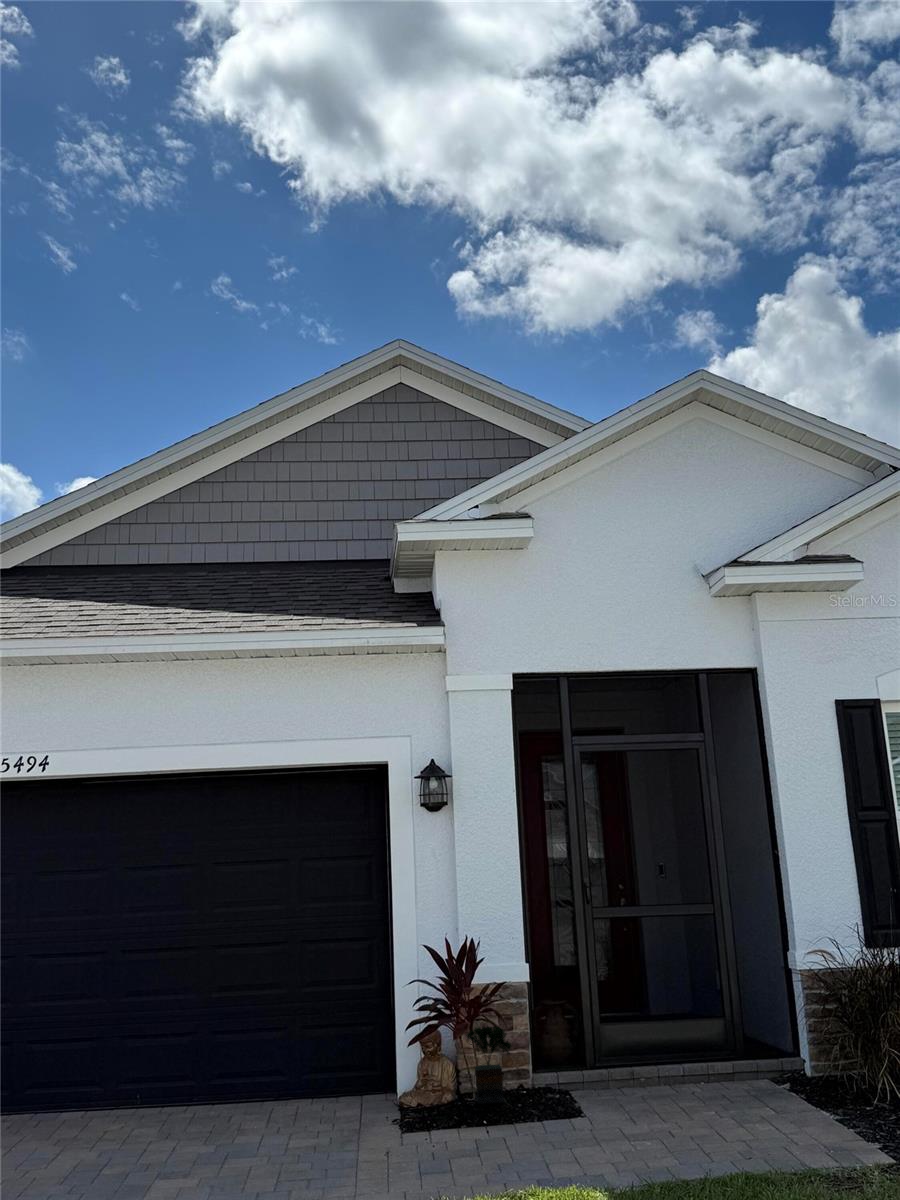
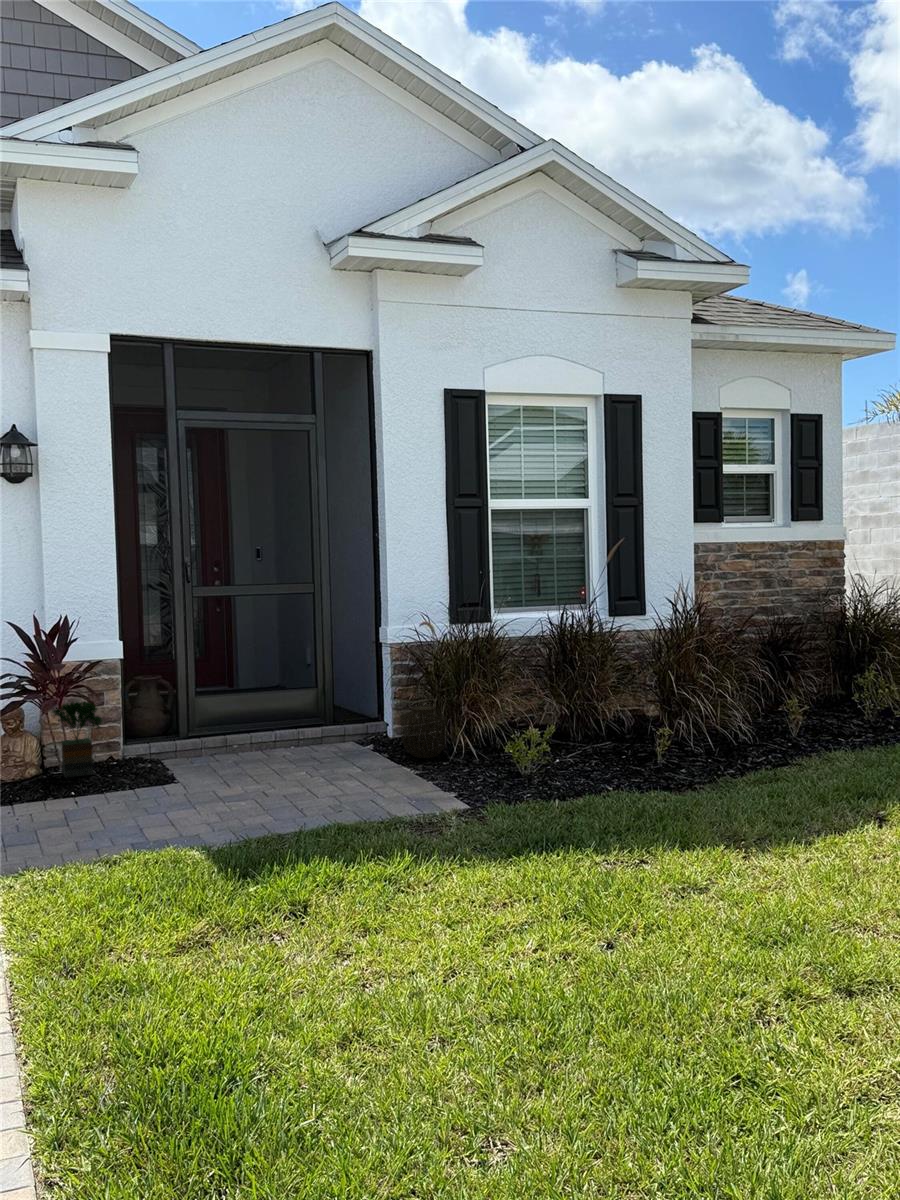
woven basket: none [816,1043,871,1104] -> present [401,705,447,758]

